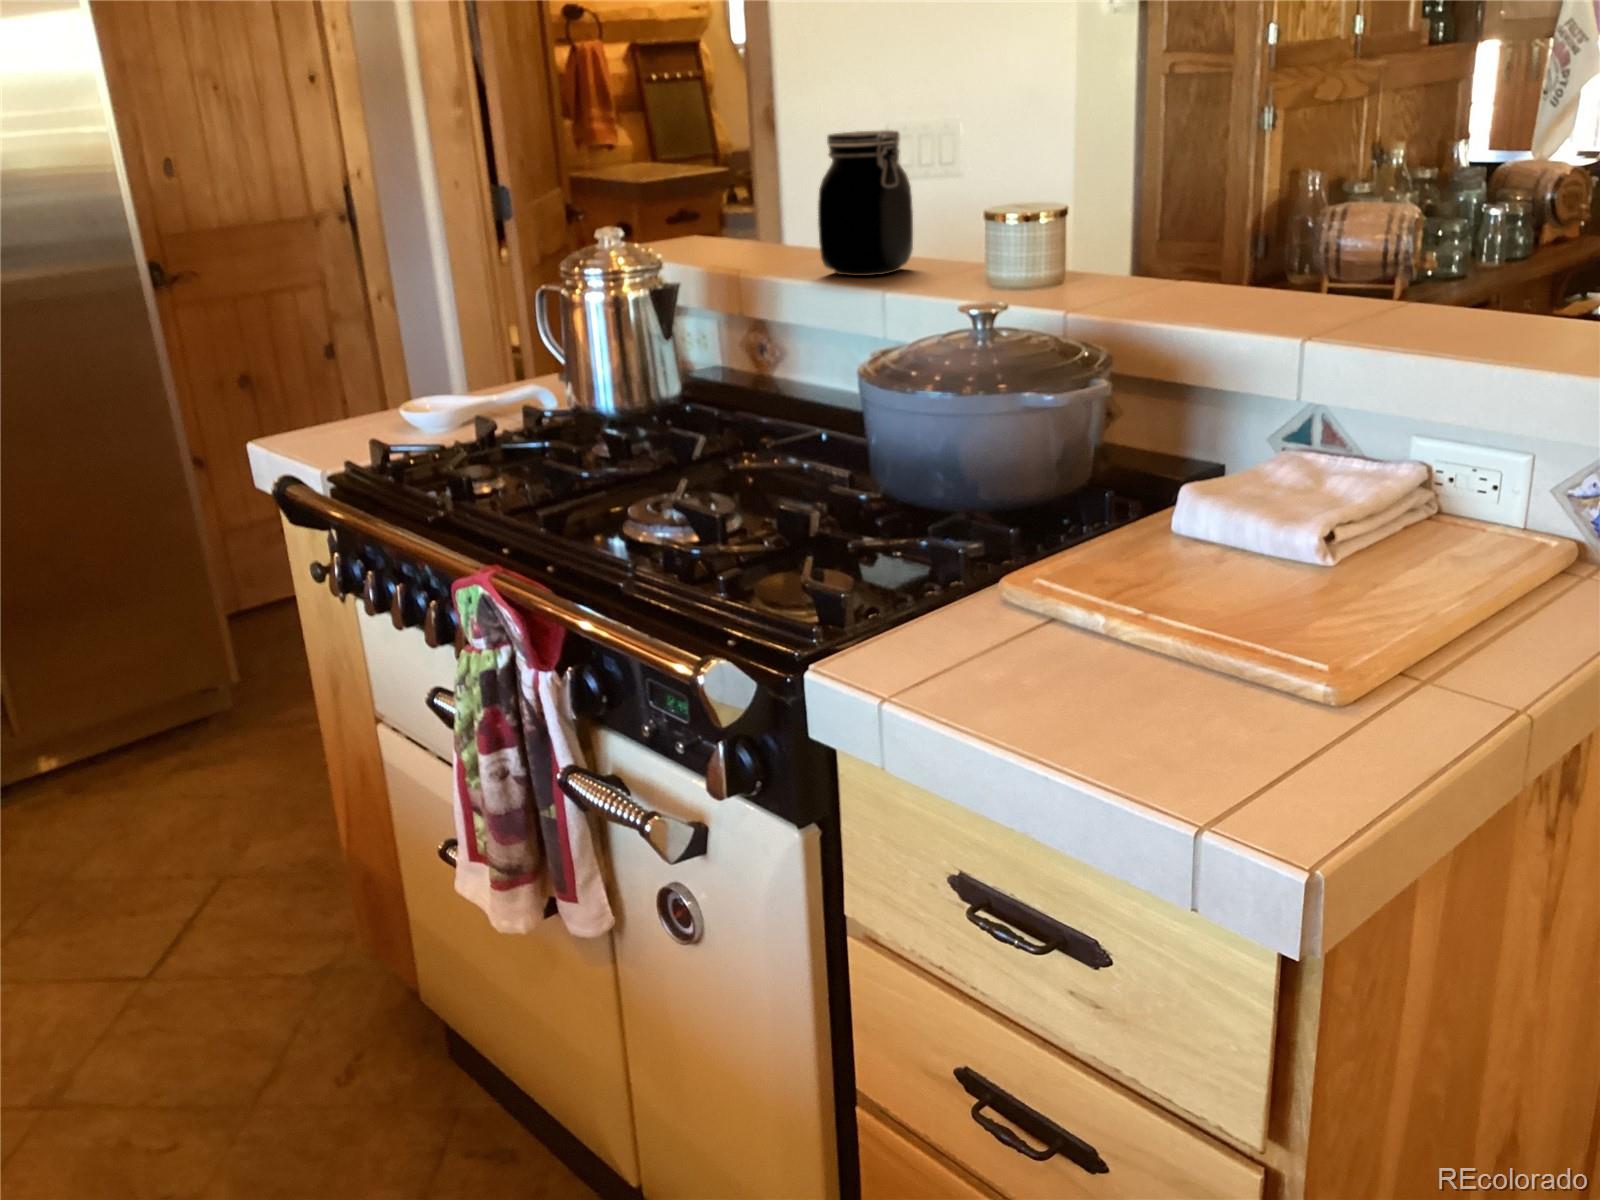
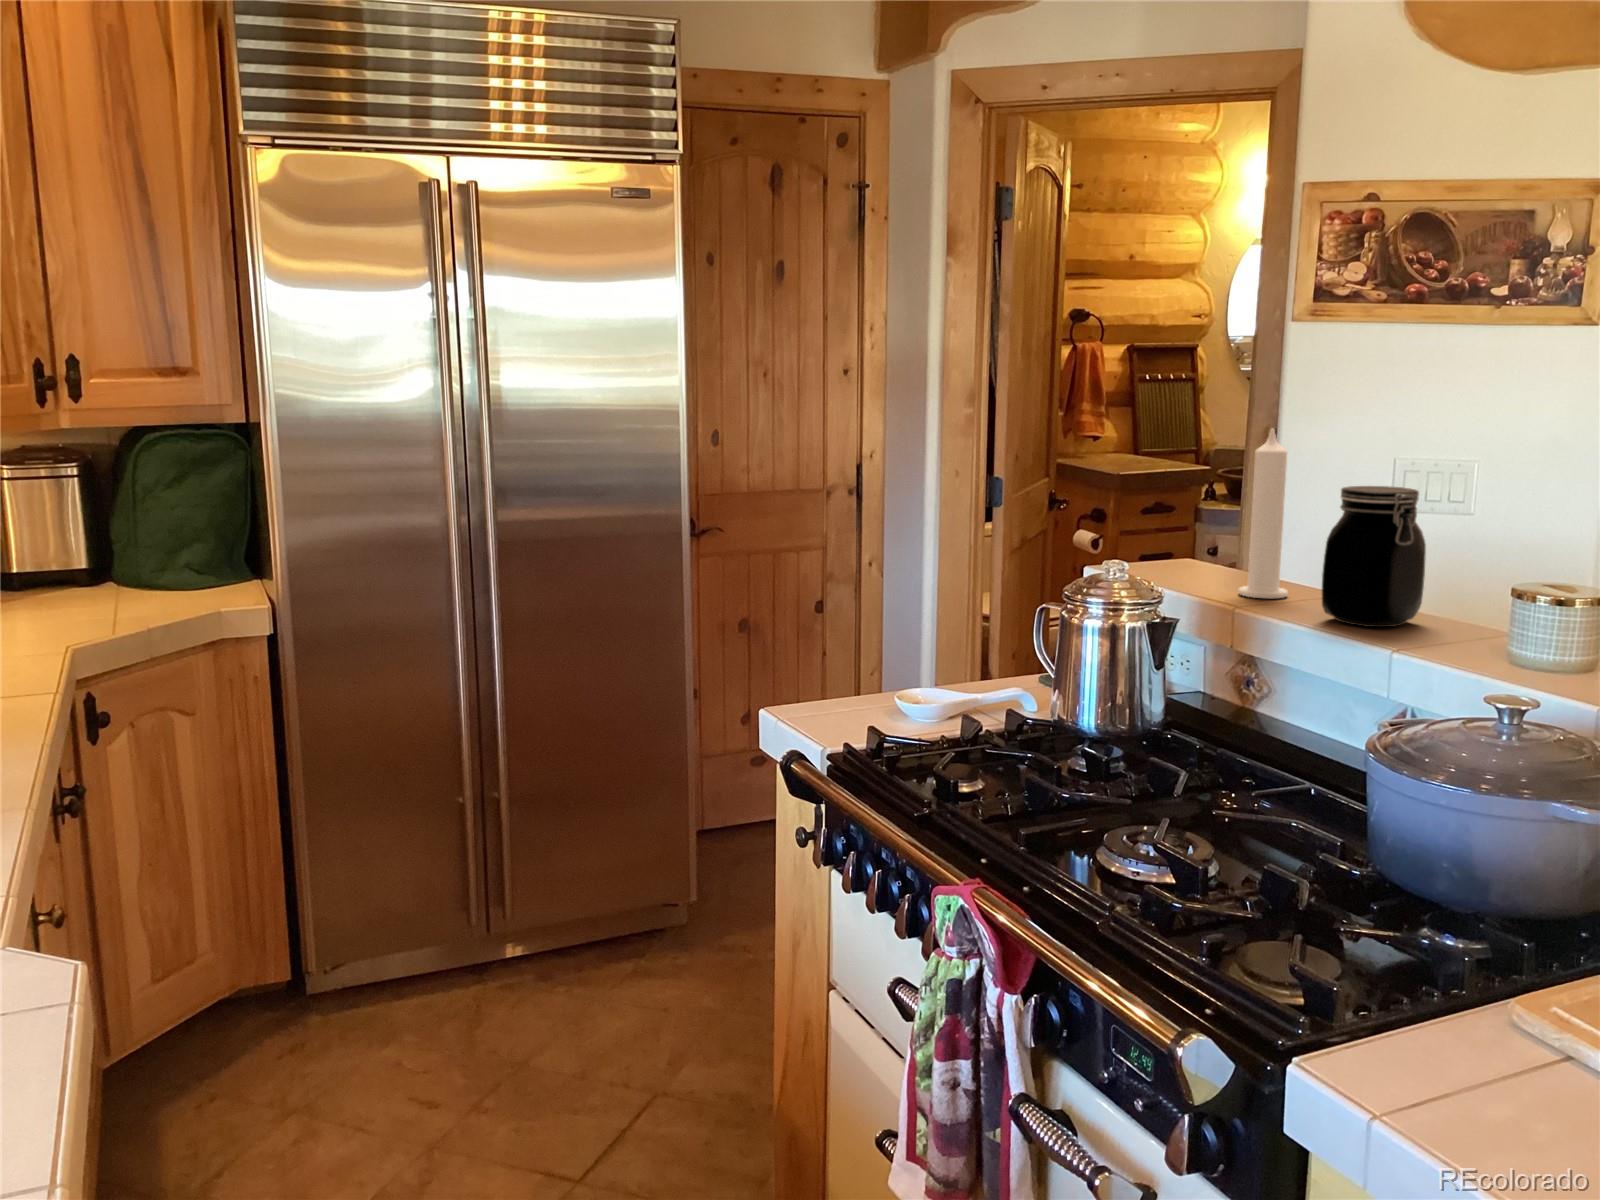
candle: none [743,80,792,263] -> present [1239,428,1288,598]

